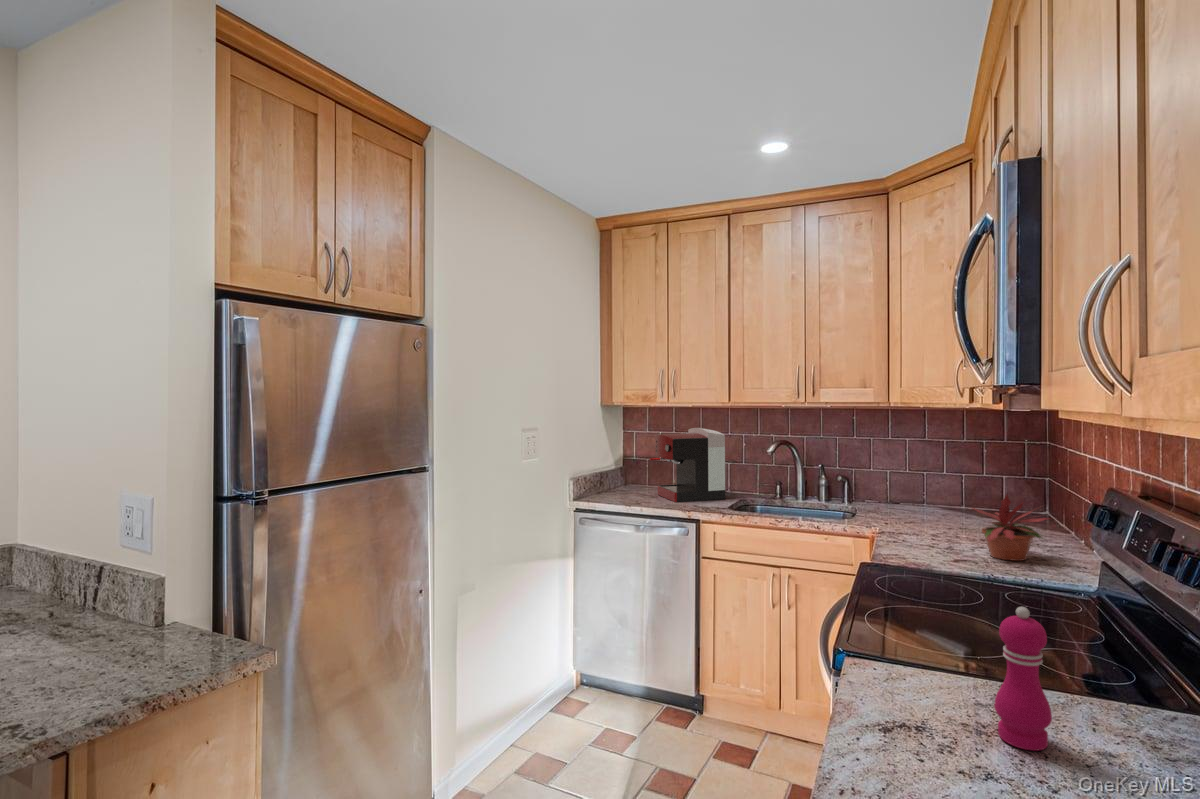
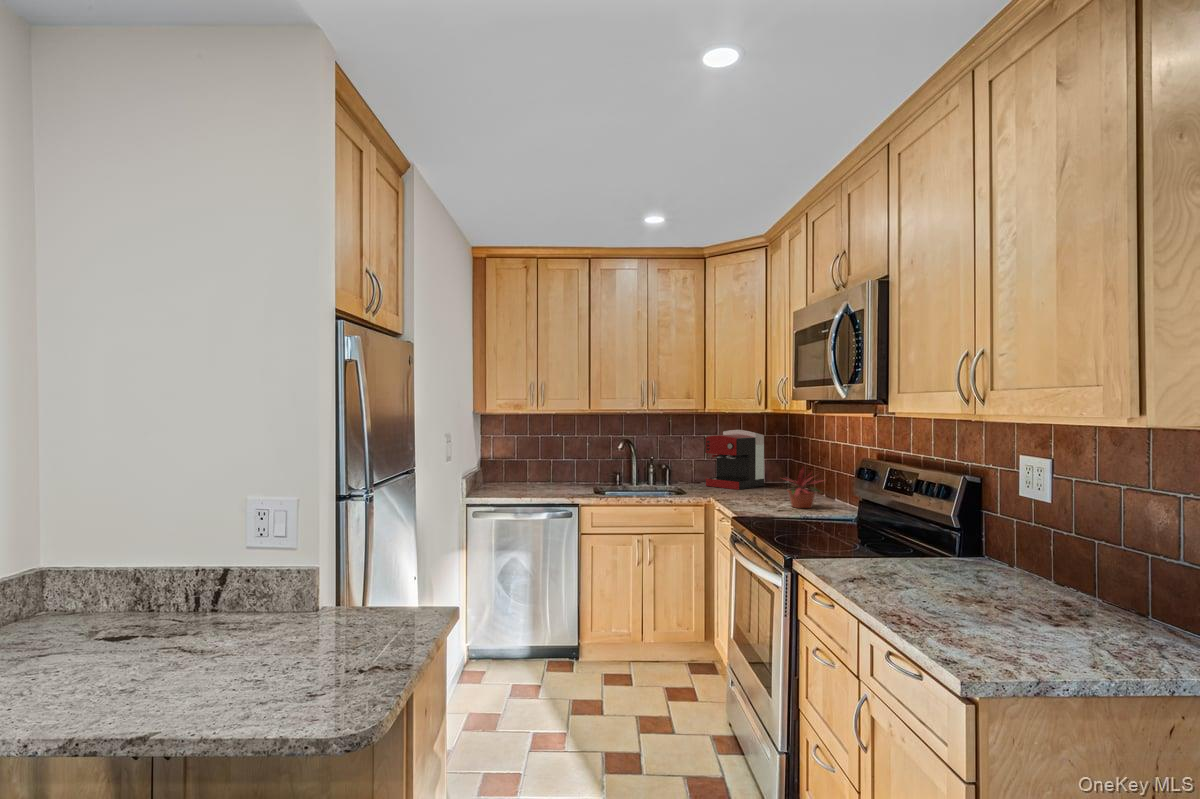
coffee maker: present [649,428,725,502] -> present [705,430,764,490]
pepper mill: present [994,607,1052,751] -> none [882,504,908,573]

